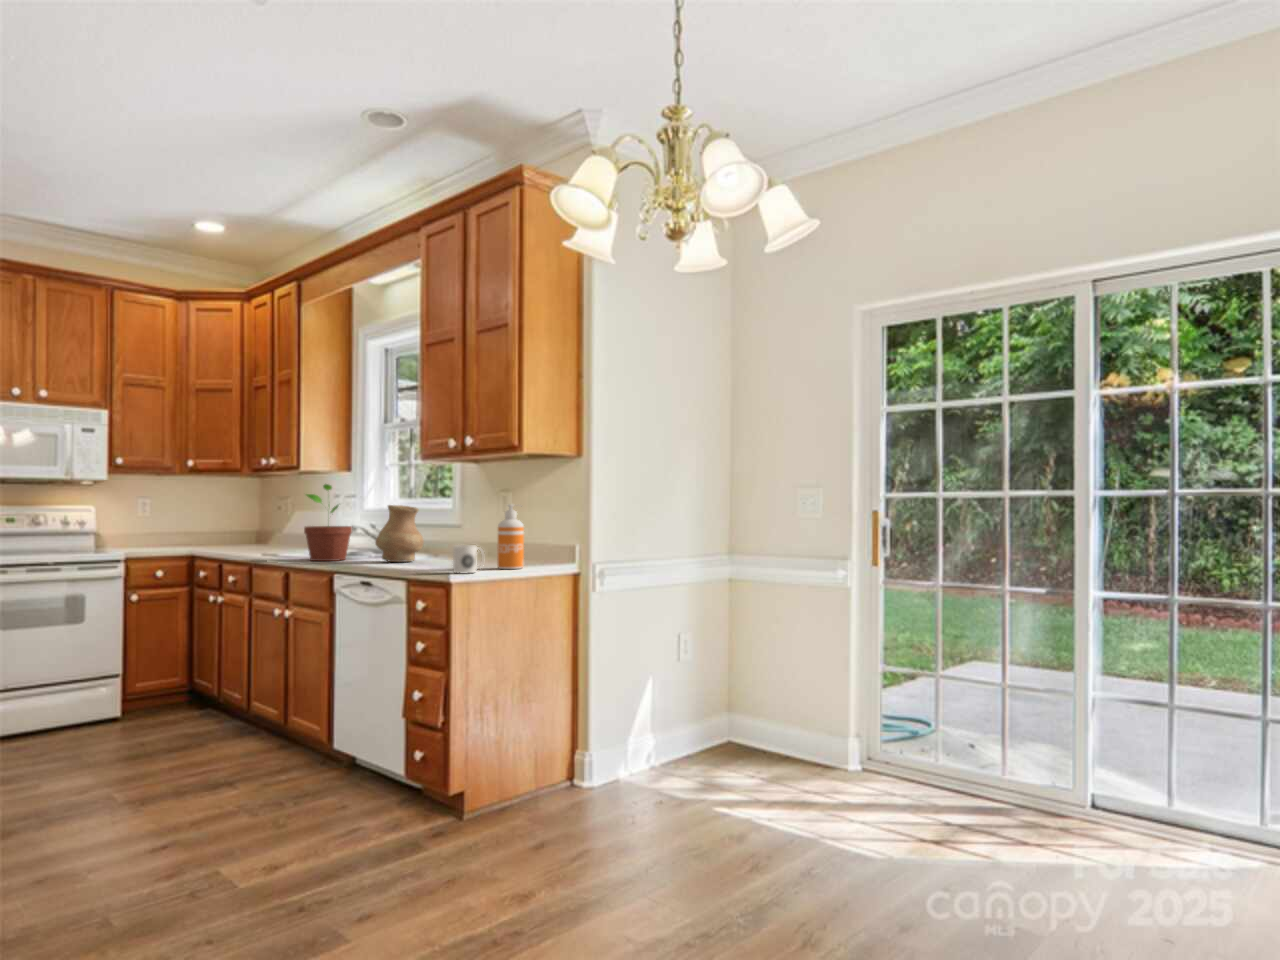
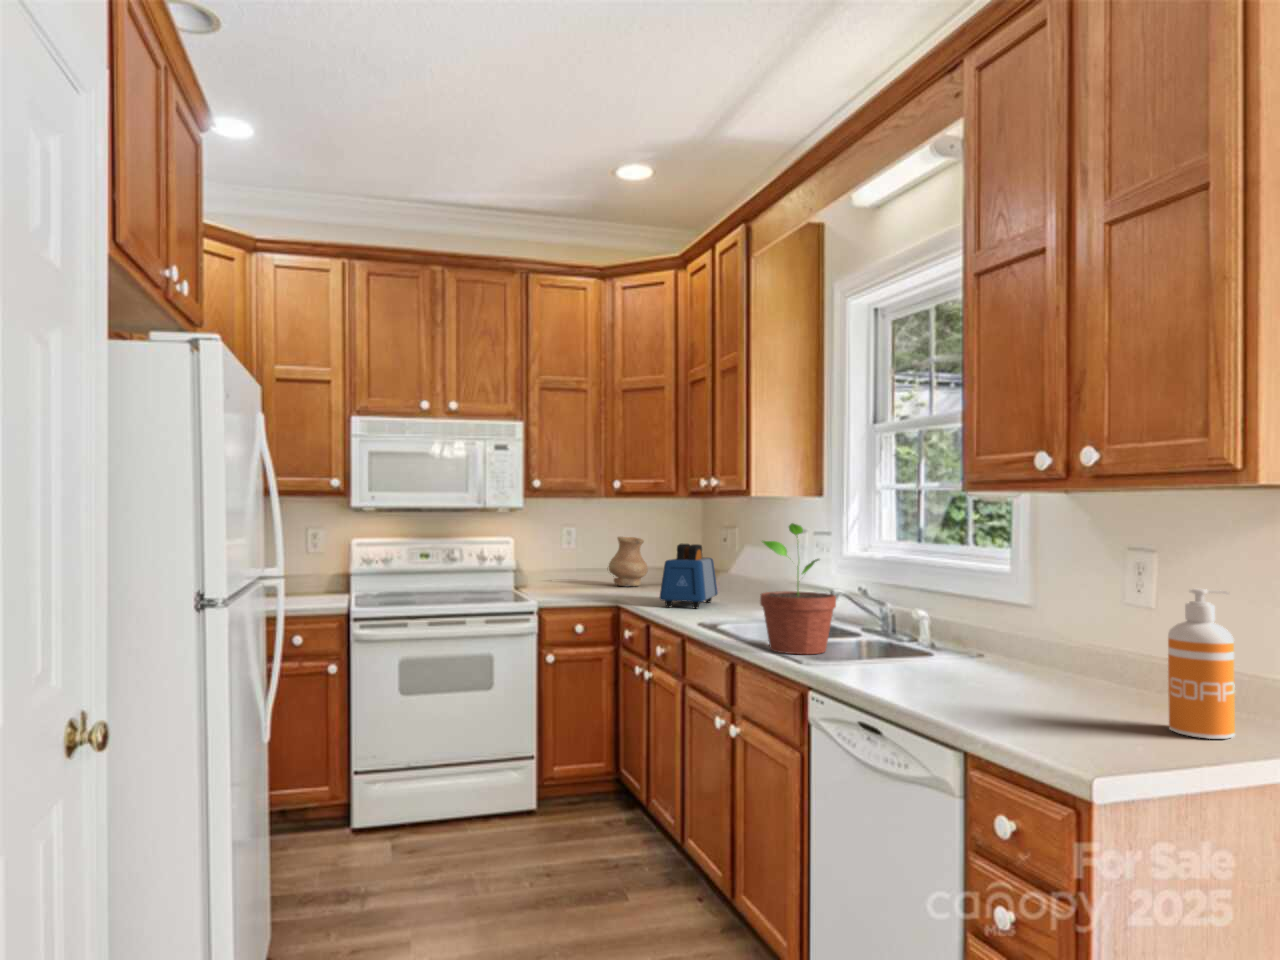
vase: present [375,505,424,562] -> present [607,537,648,586]
toaster: none [230,506,275,551] -> present [660,544,717,608]
mug: present [453,545,483,573] -> none [1081,681,1154,754]

